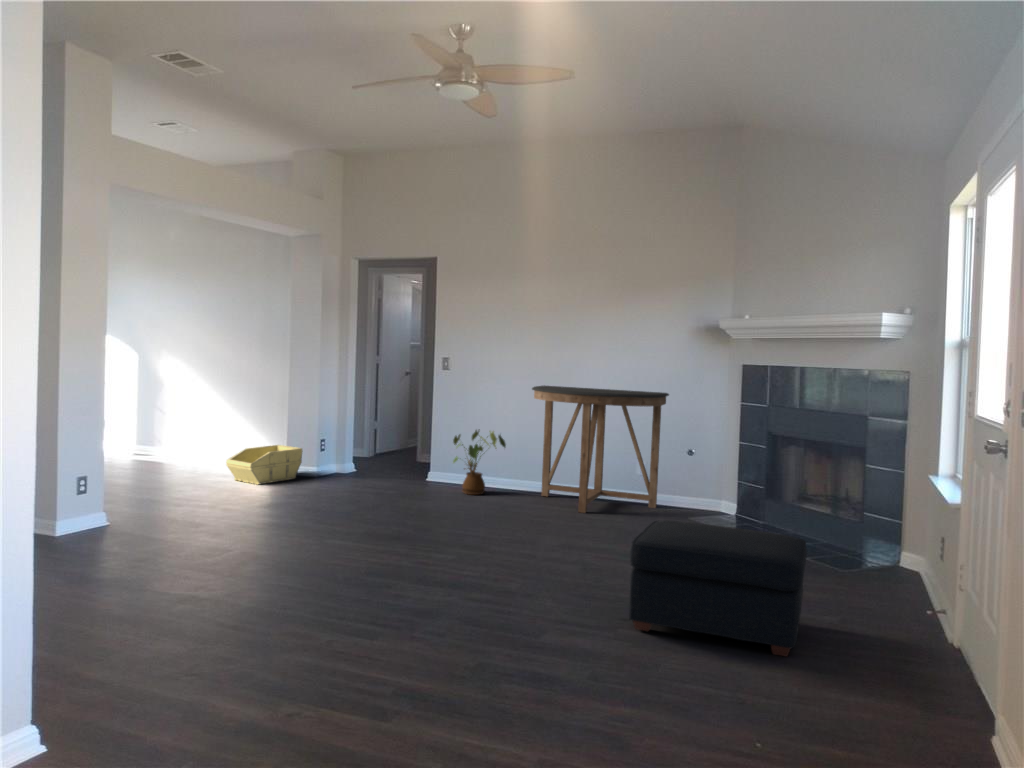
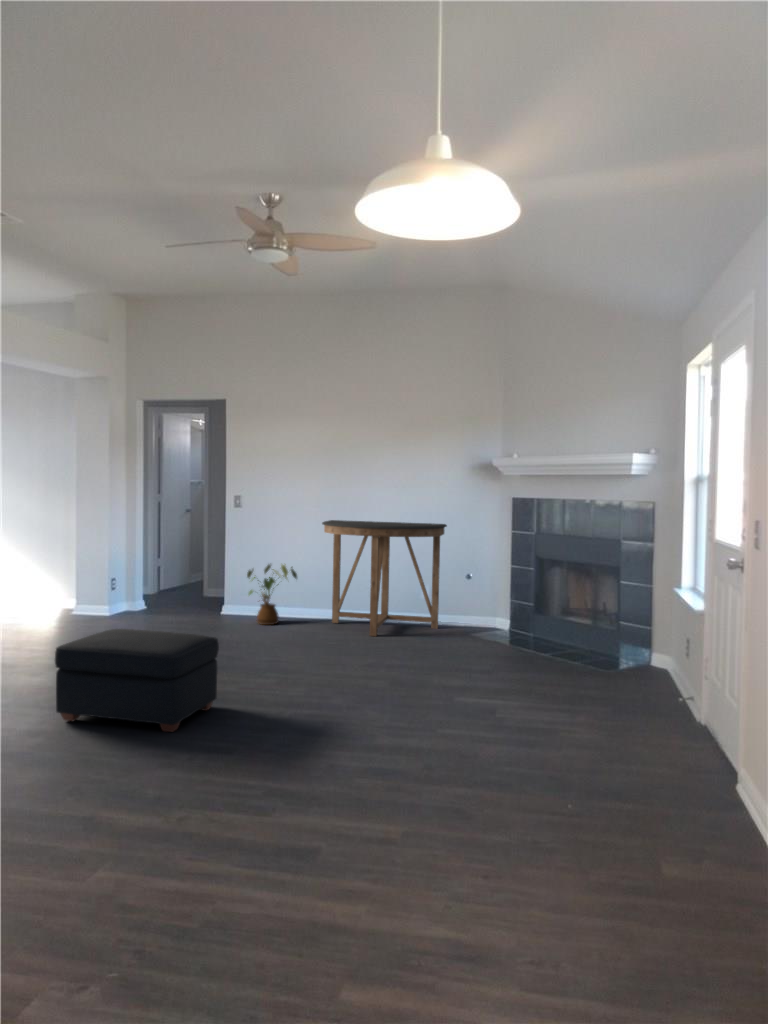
storage bin: present [226,445,303,484] -> none [17,585,94,625]
ottoman: present [629,520,807,656] -> present [55,629,219,732]

